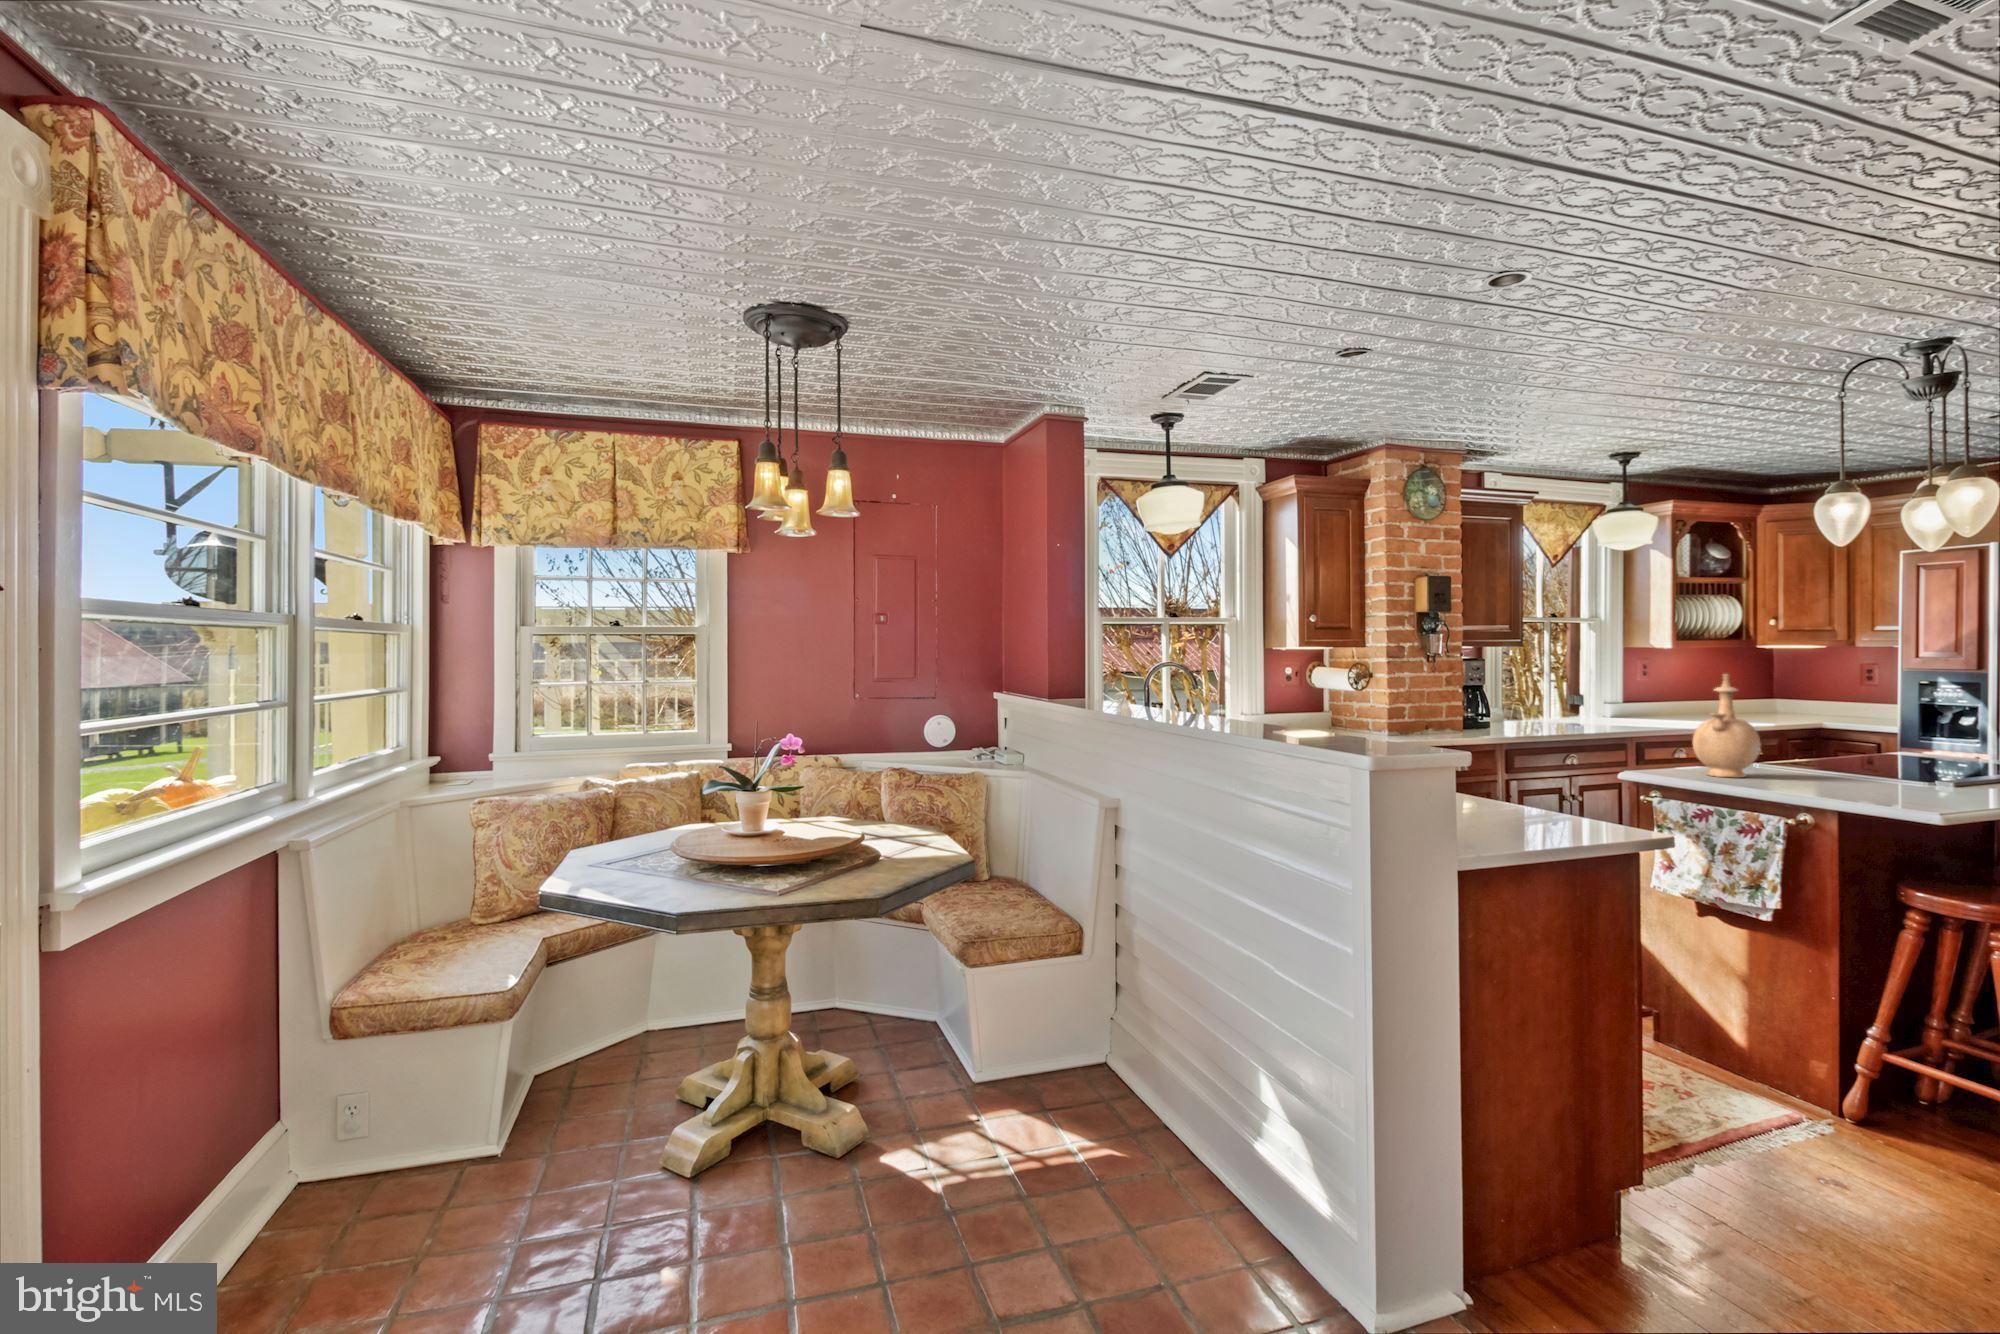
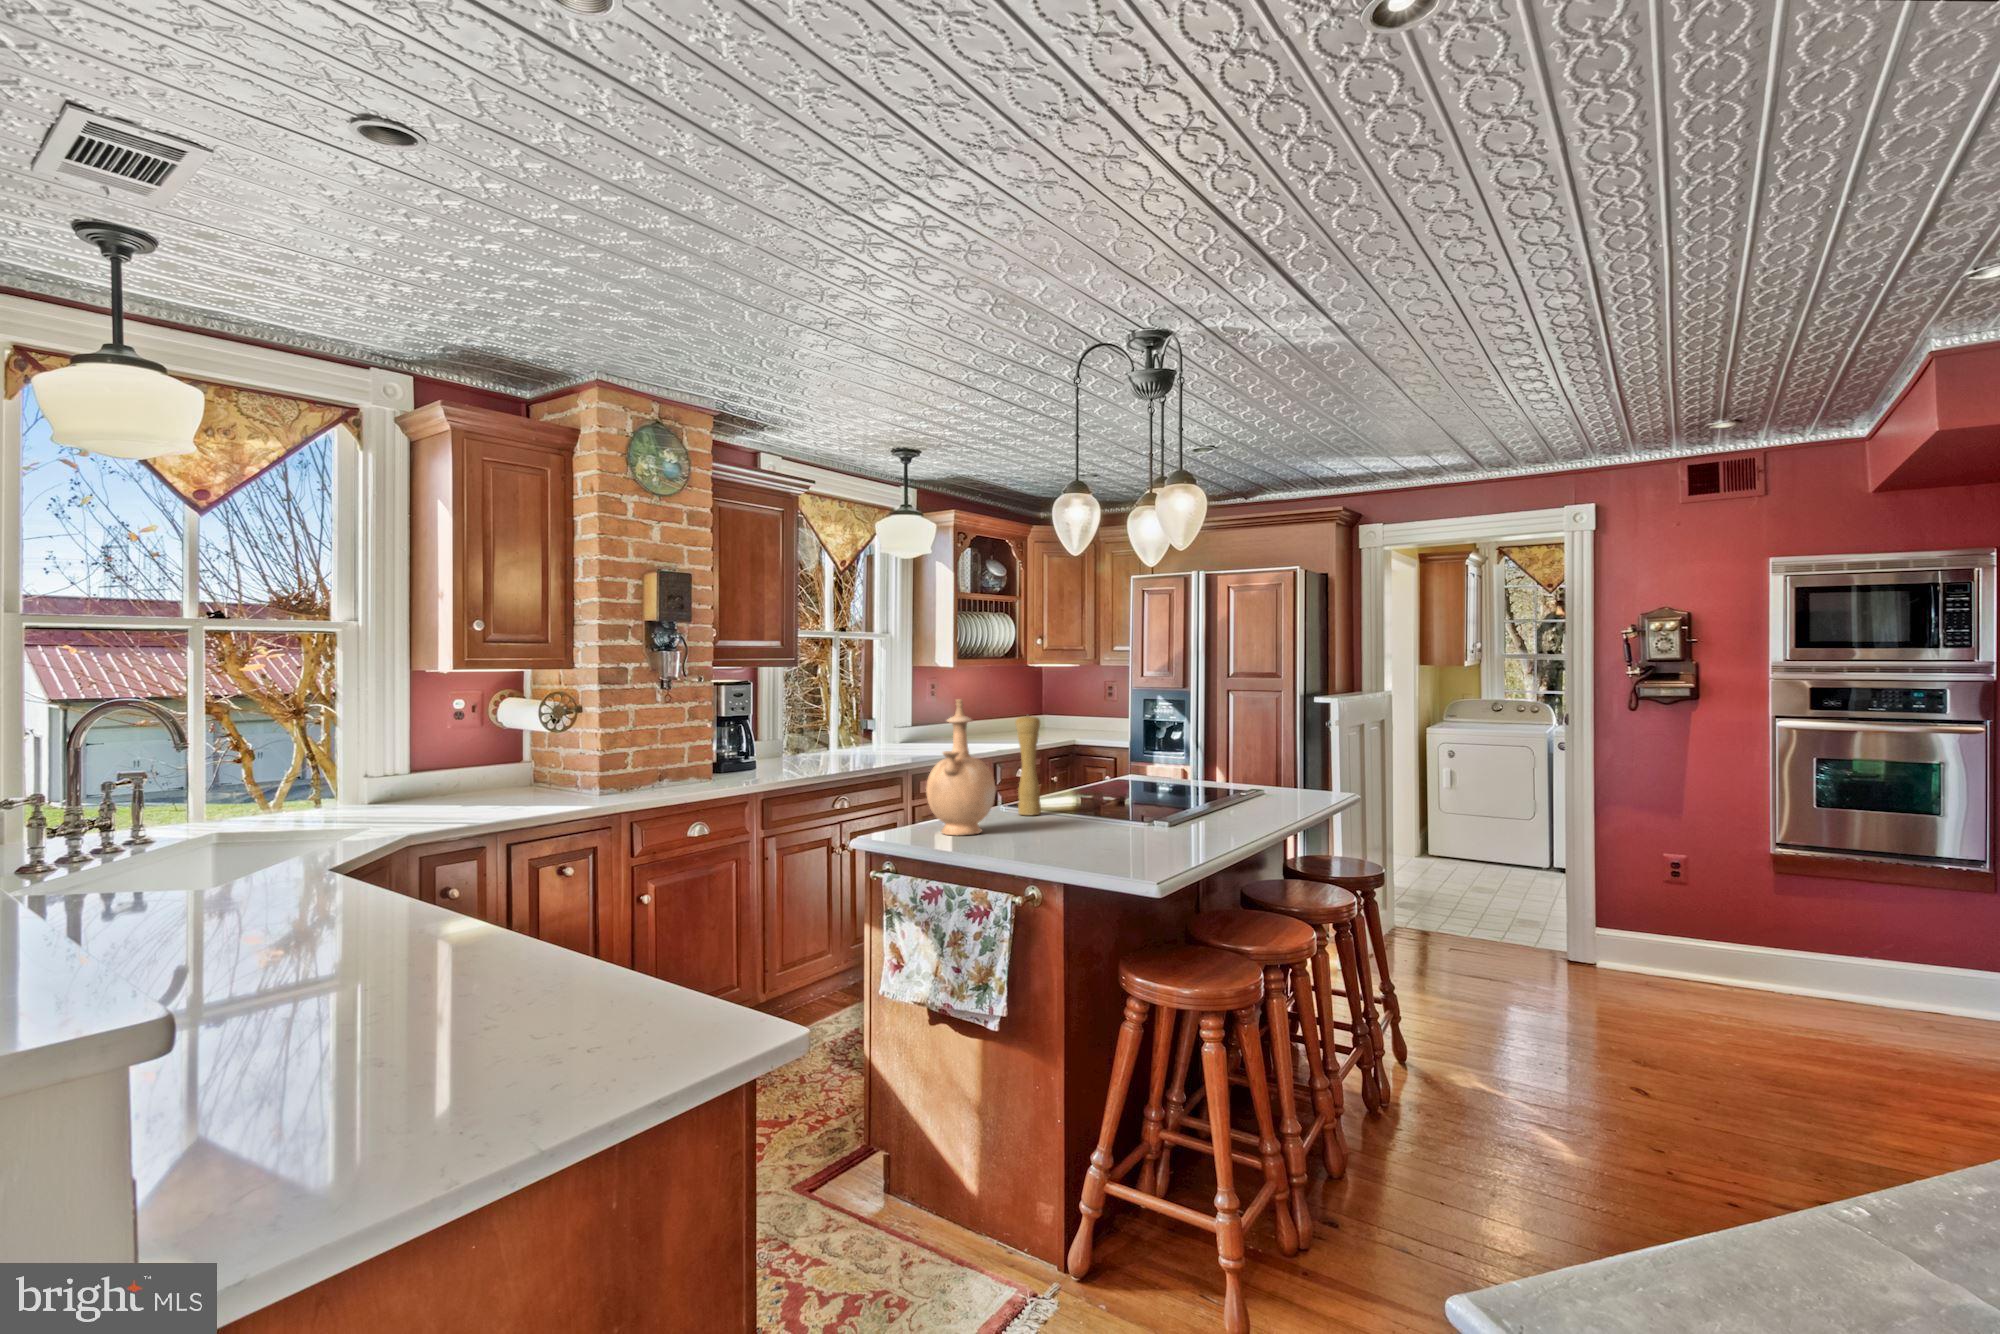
pepper mill: none [1775,688,1802,771] -> present [1016,715,1041,815]

